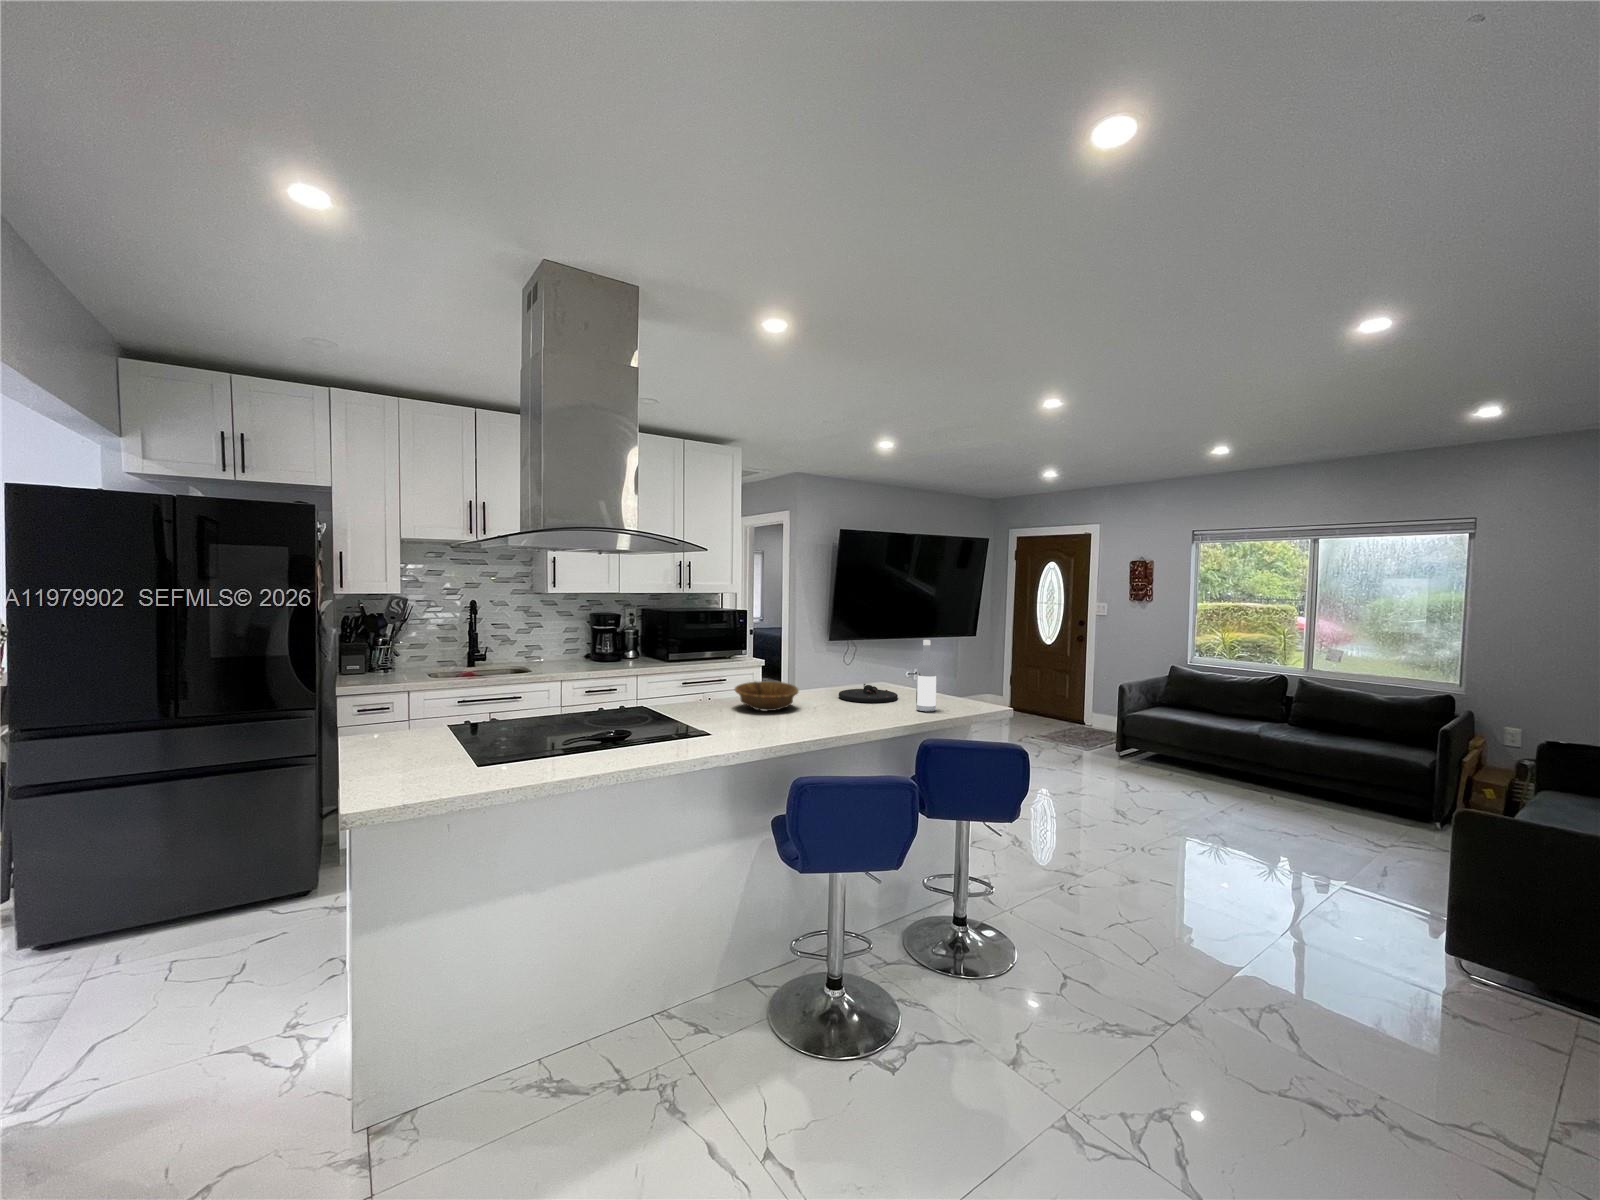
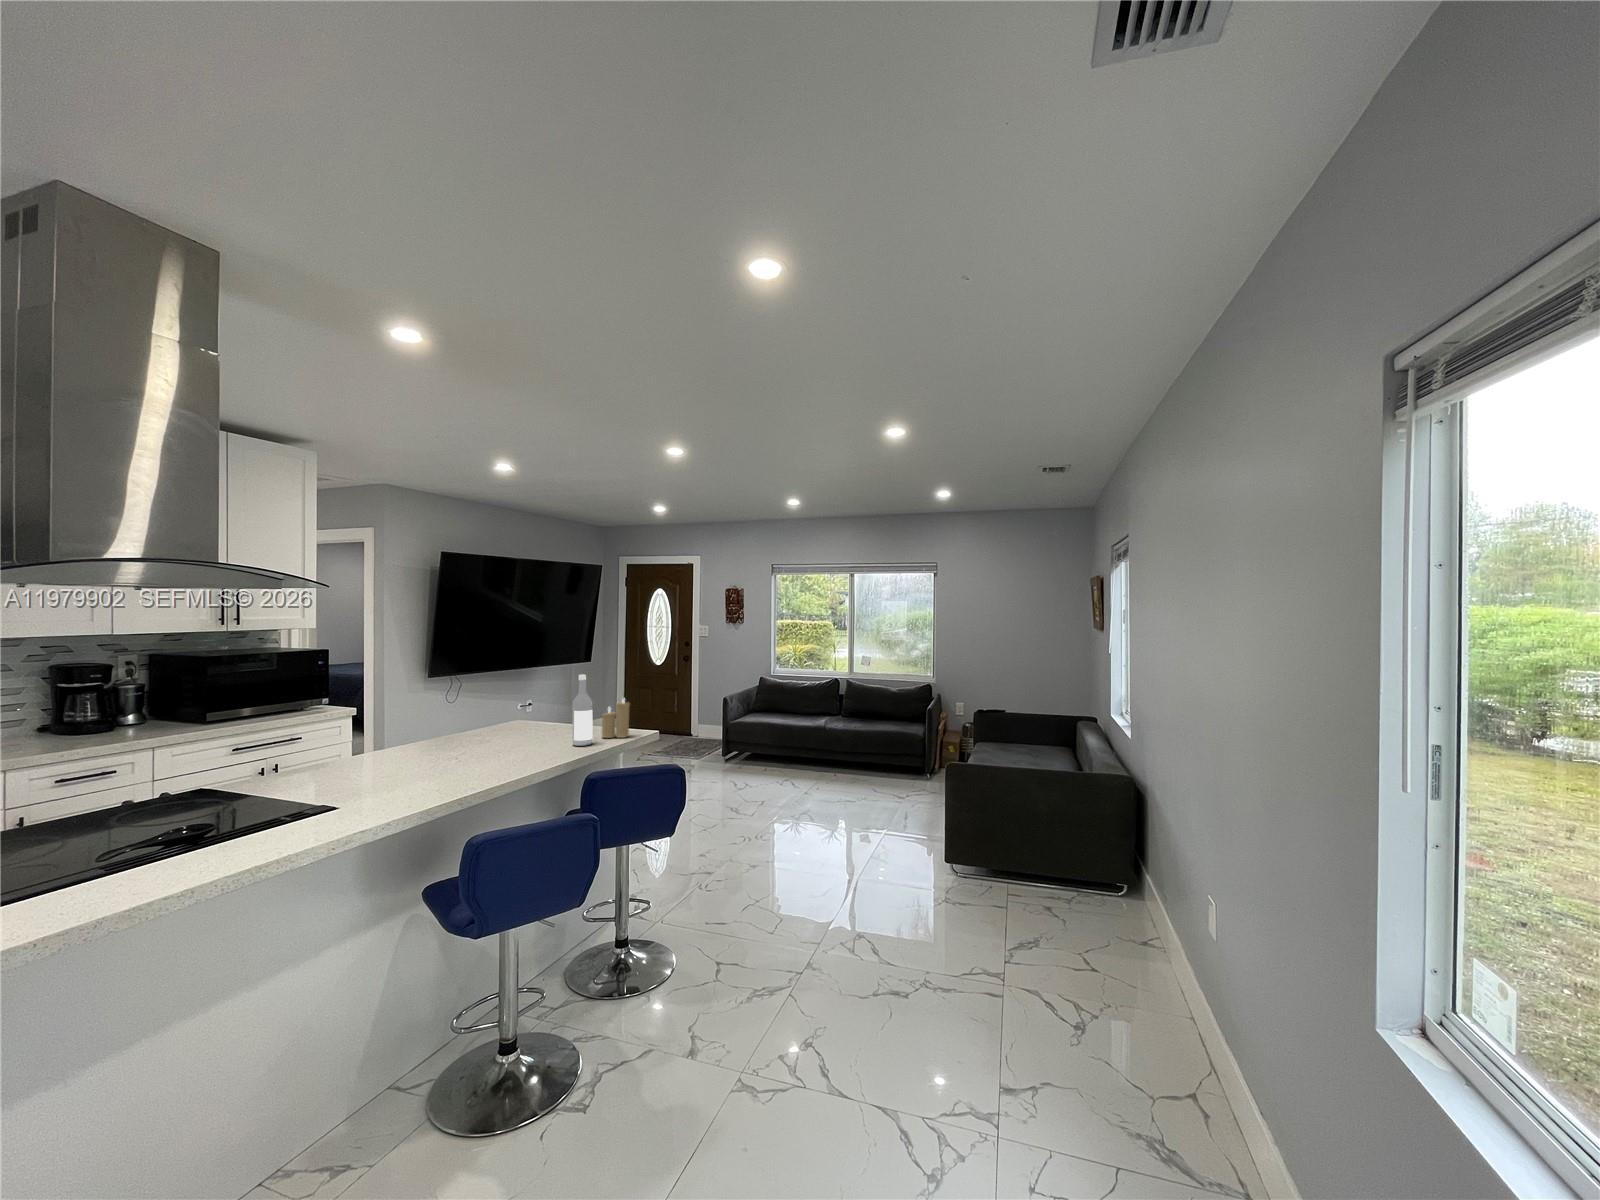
candle: none [947,667,977,709] -> present [602,698,630,738]
decorative bowl: present [735,681,798,711] -> none [352,734,439,770]
plate: present [839,684,898,703] -> none [480,725,547,745]

